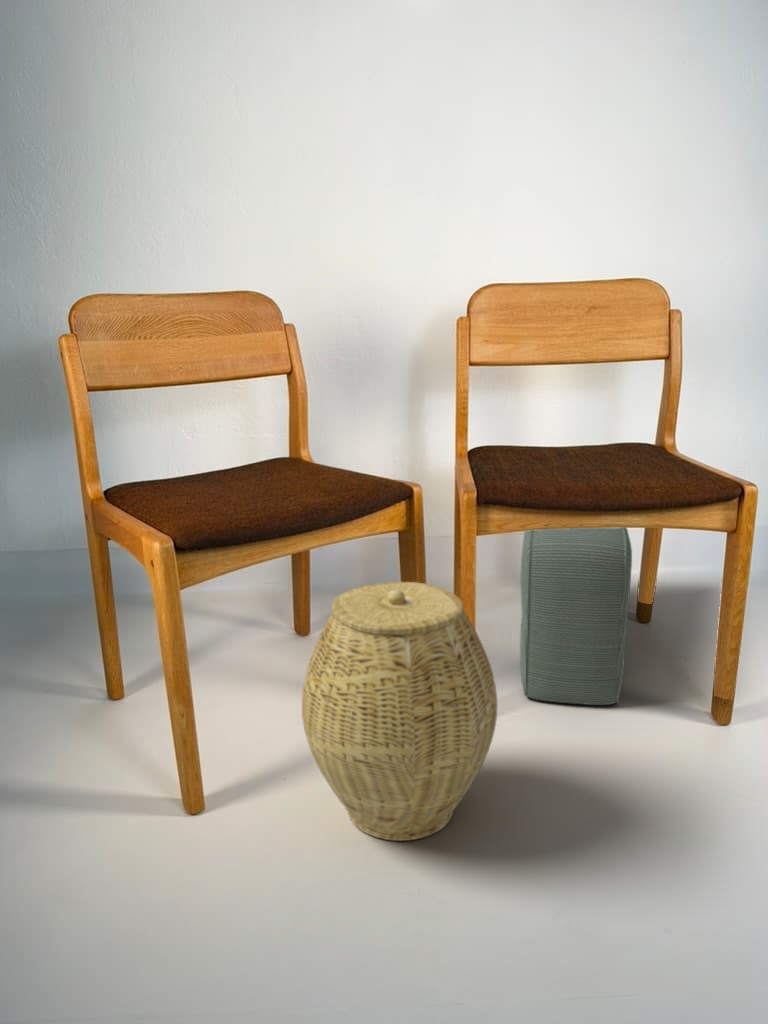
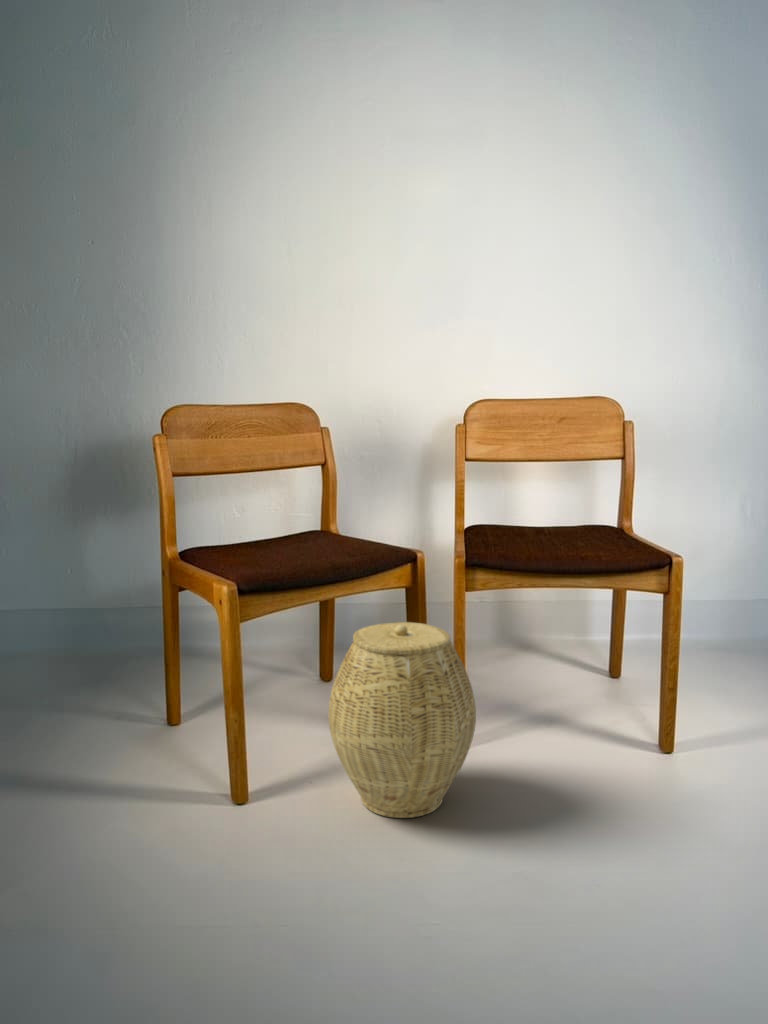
pouf: present [520,527,632,705] -> none [504,549,591,735]

